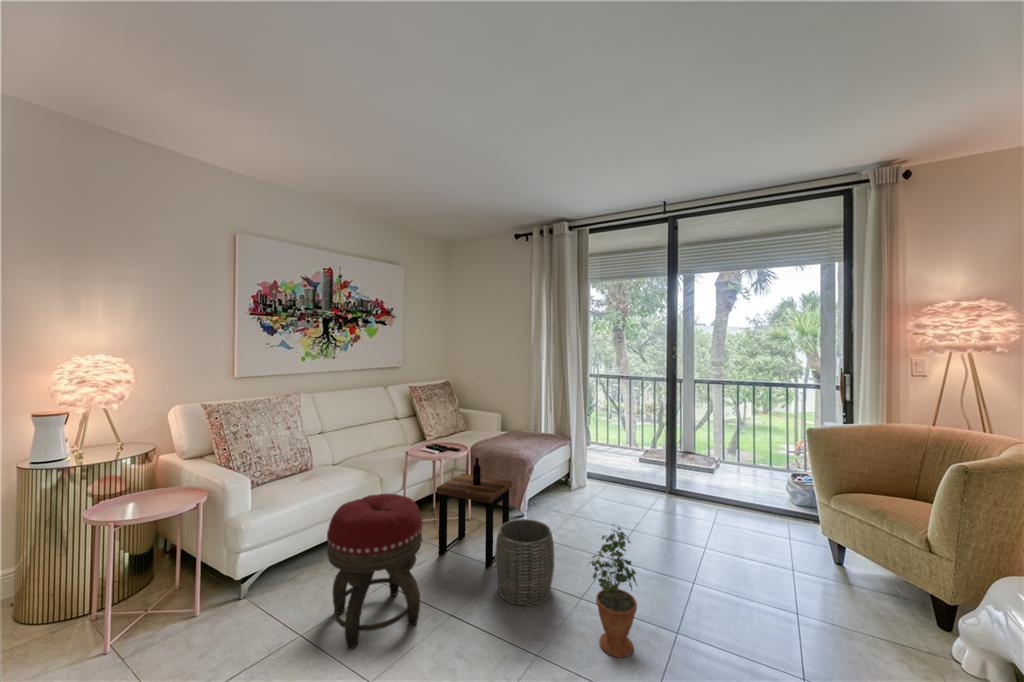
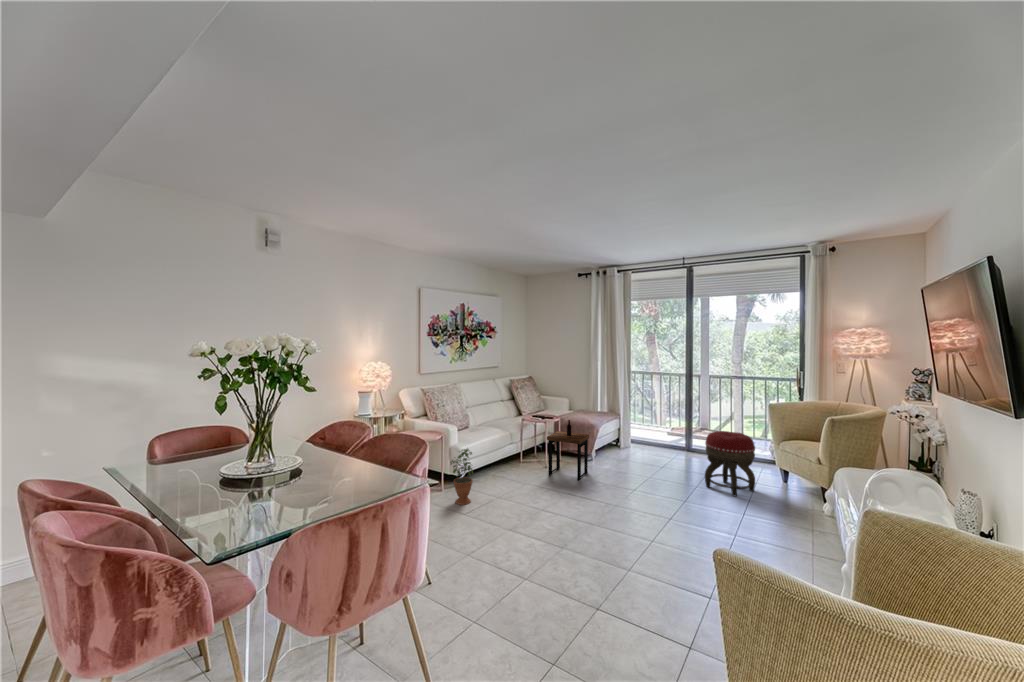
footstool: present [327,494,423,649] -> present [705,431,755,497]
woven basket: present [495,519,554,606] -> none [586,453,618,493]
potted plant: present [591,524,637,657] -> present [450,449,473,505]

